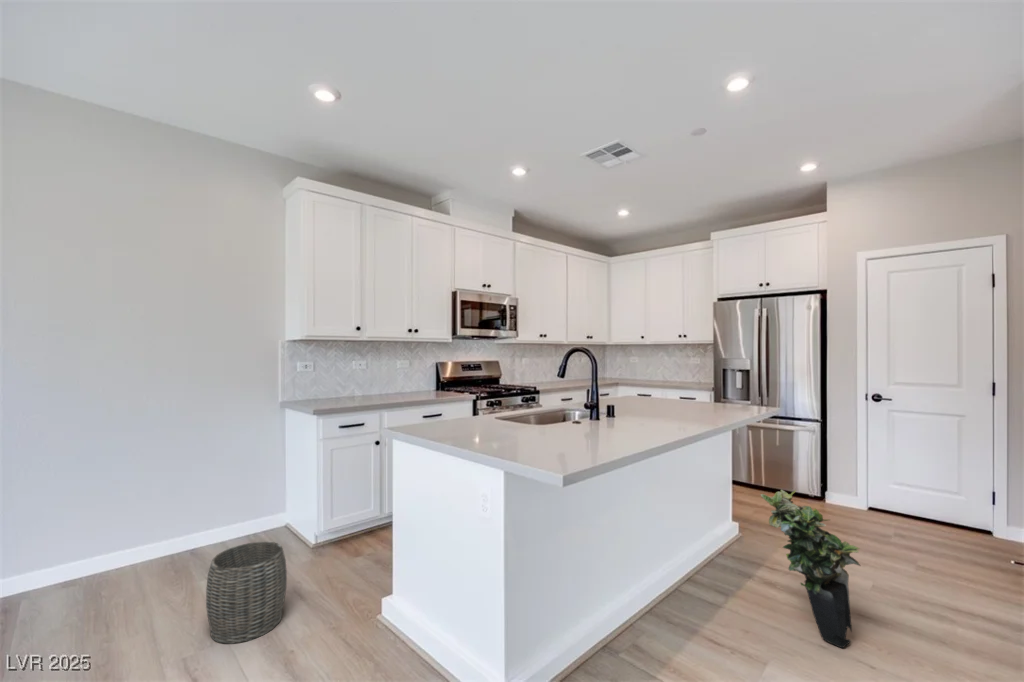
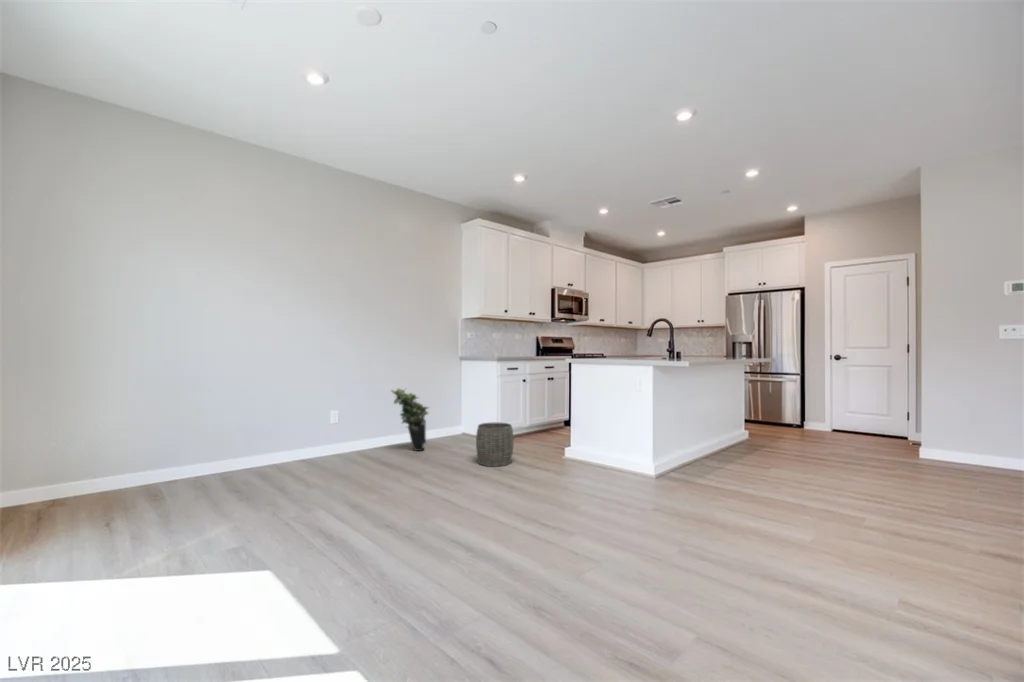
potted plant: present [761,490,860,648] -> present [392,389,428,451]

